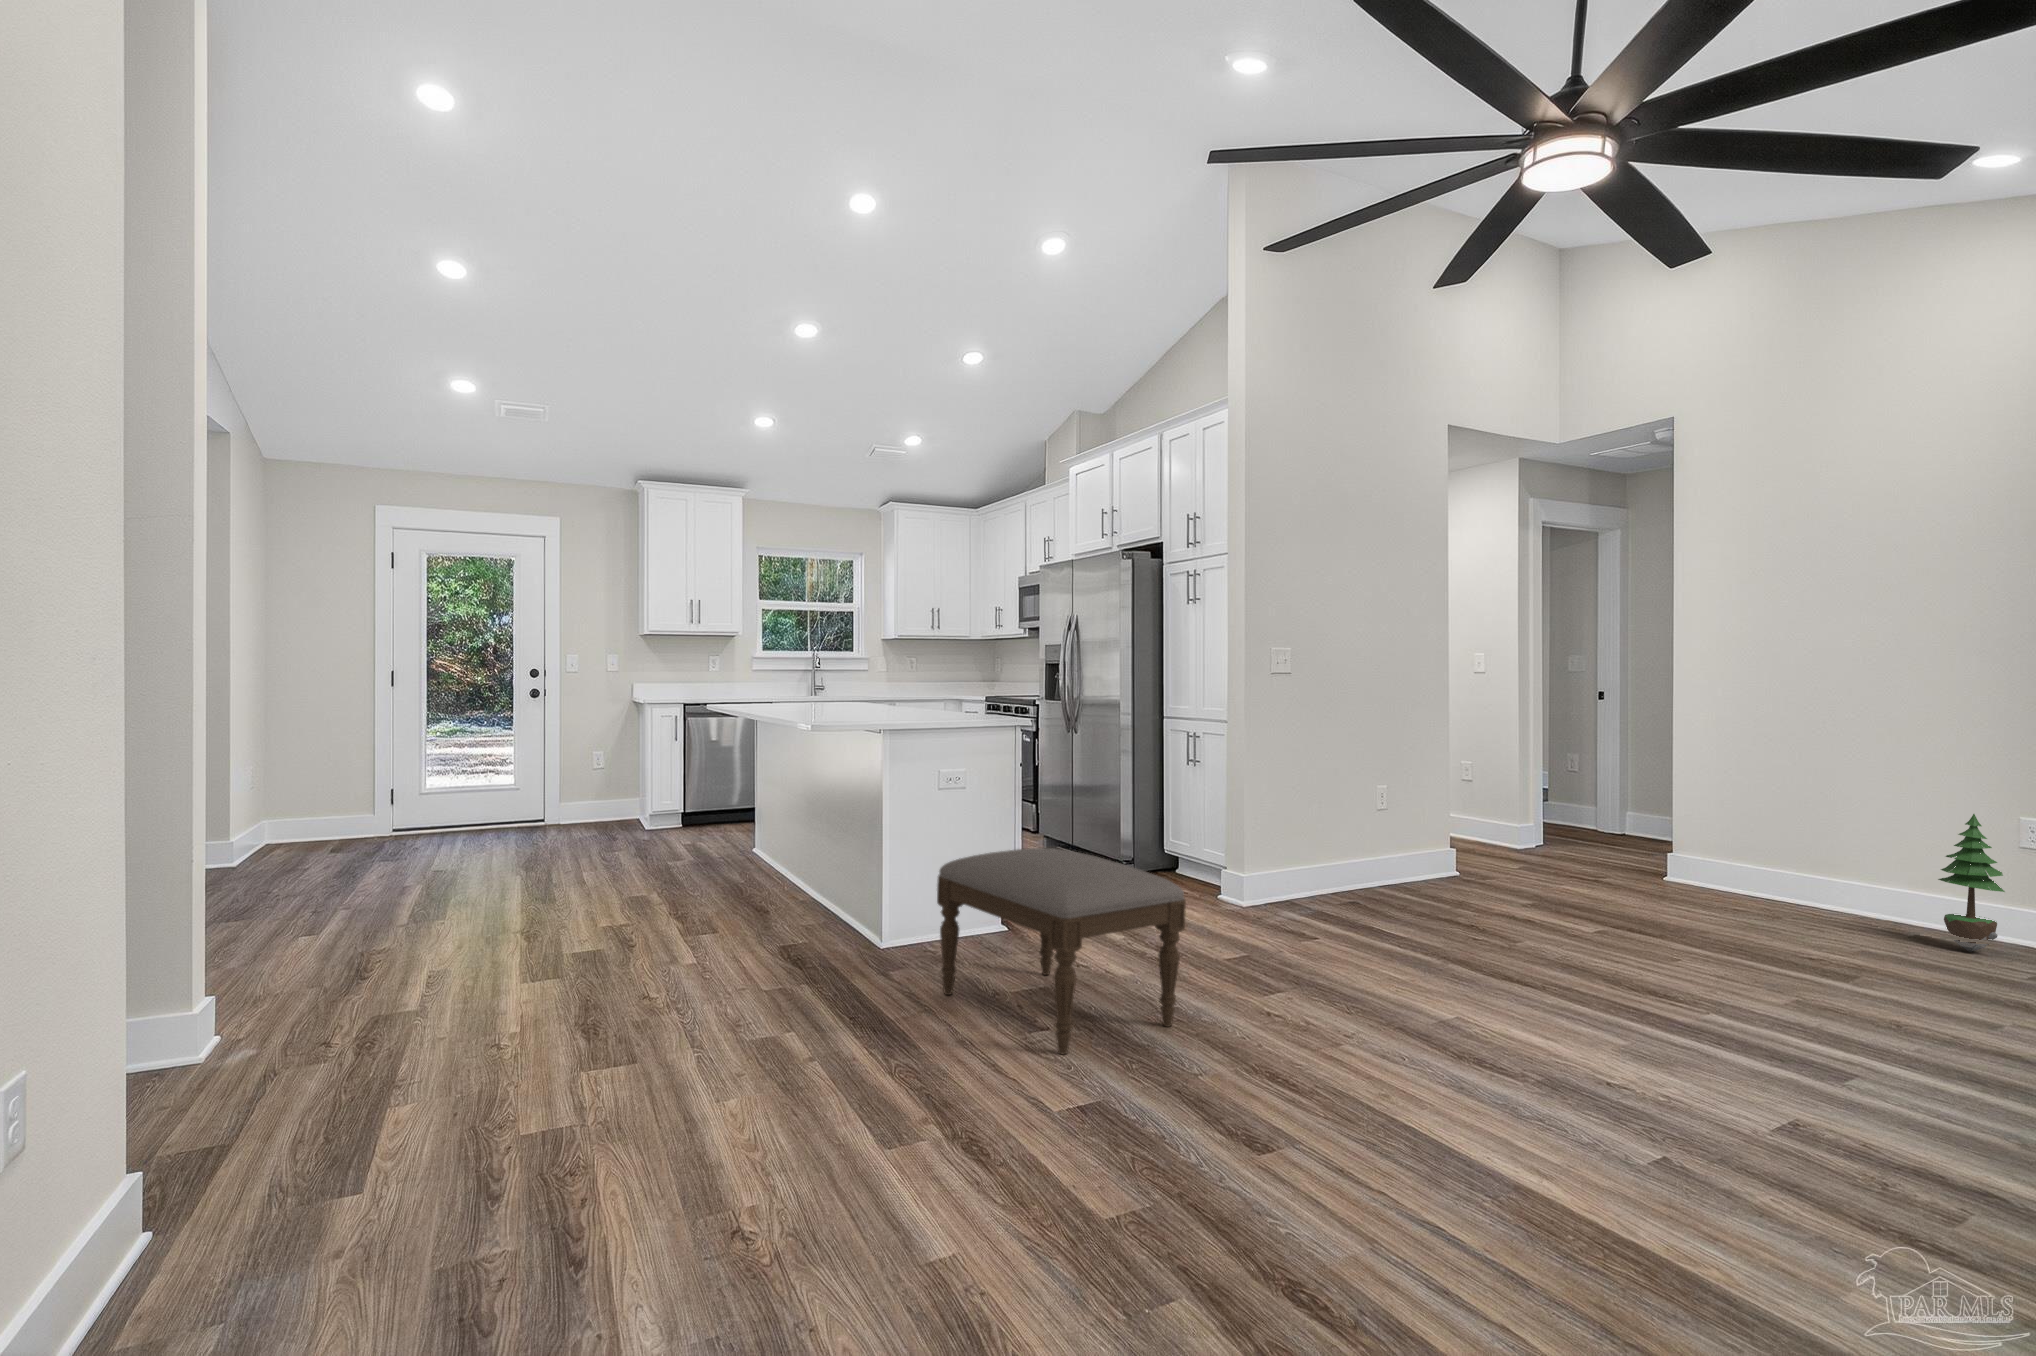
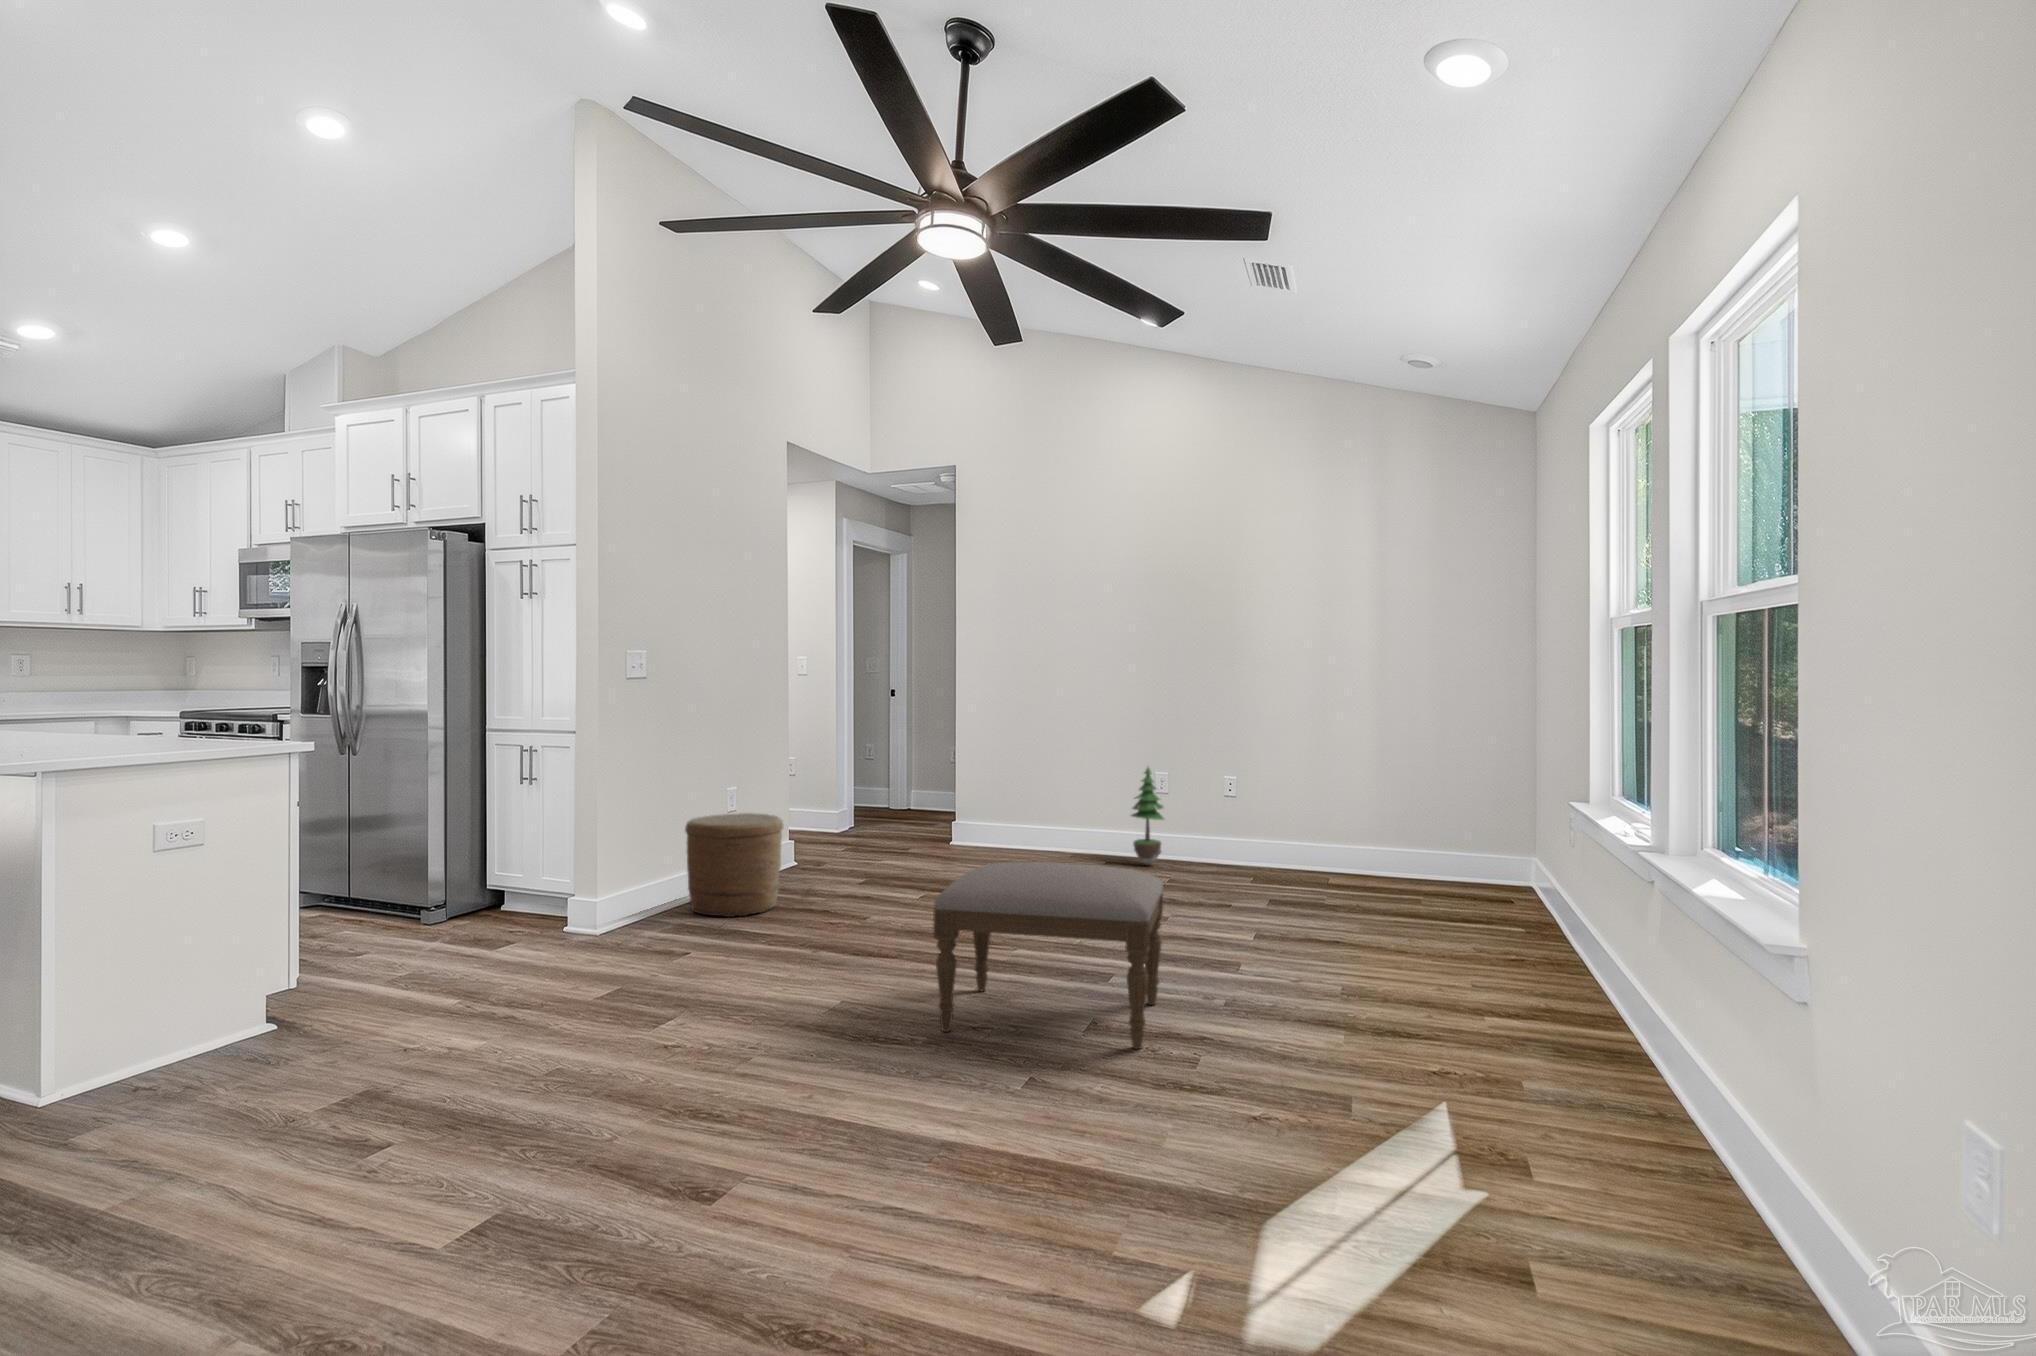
woven basket: none [1331,813,1432,917] -> present [685,813,784,917]
ottoman: present [937,848,1186,1054] -> present [933,862,1163,1049]

